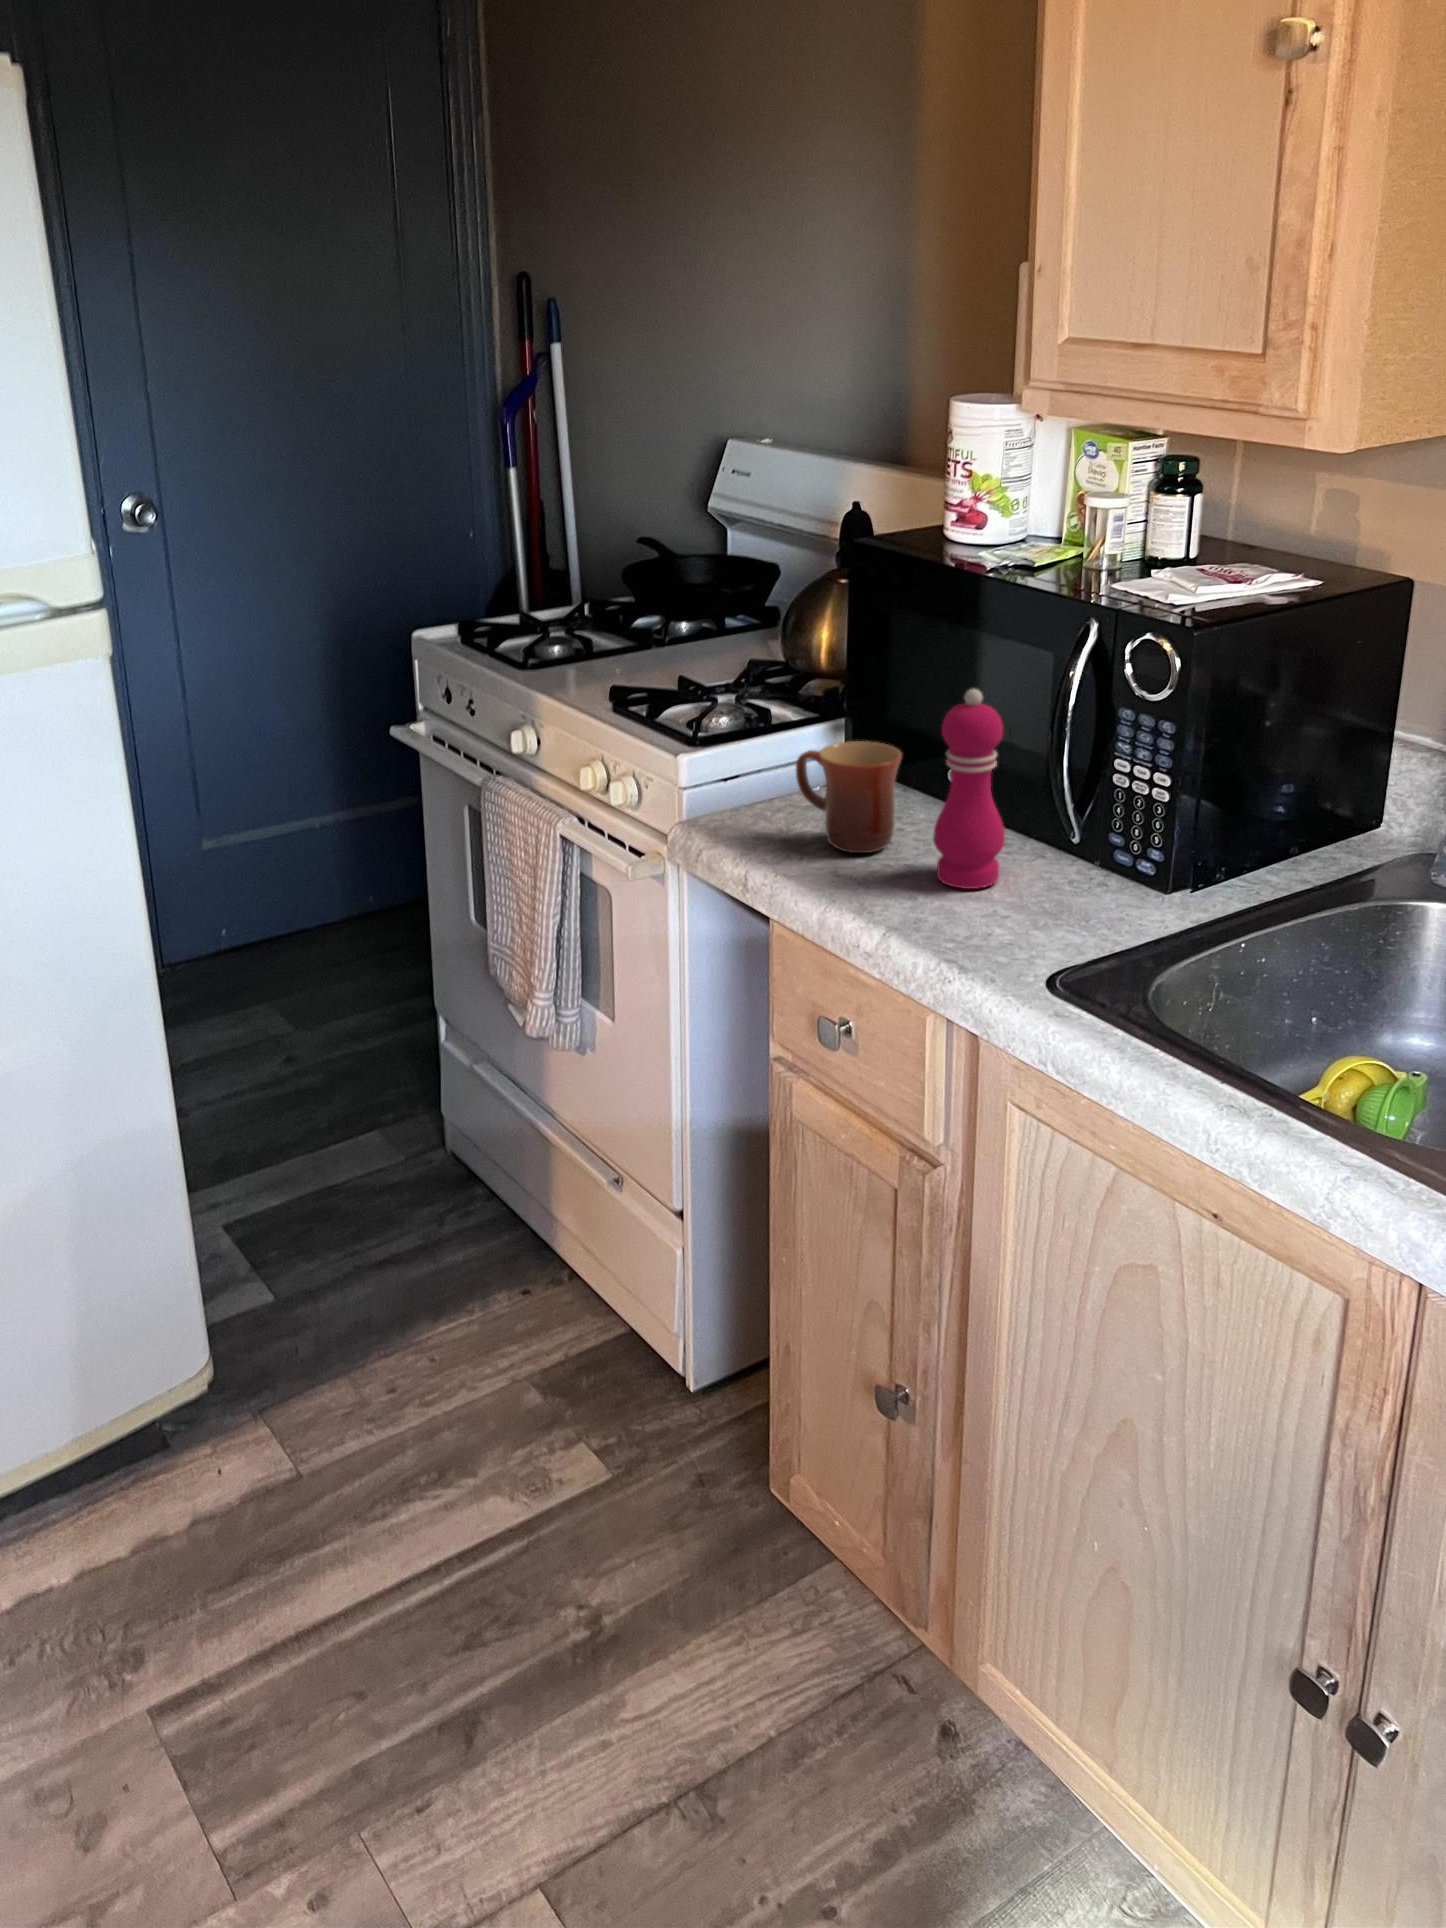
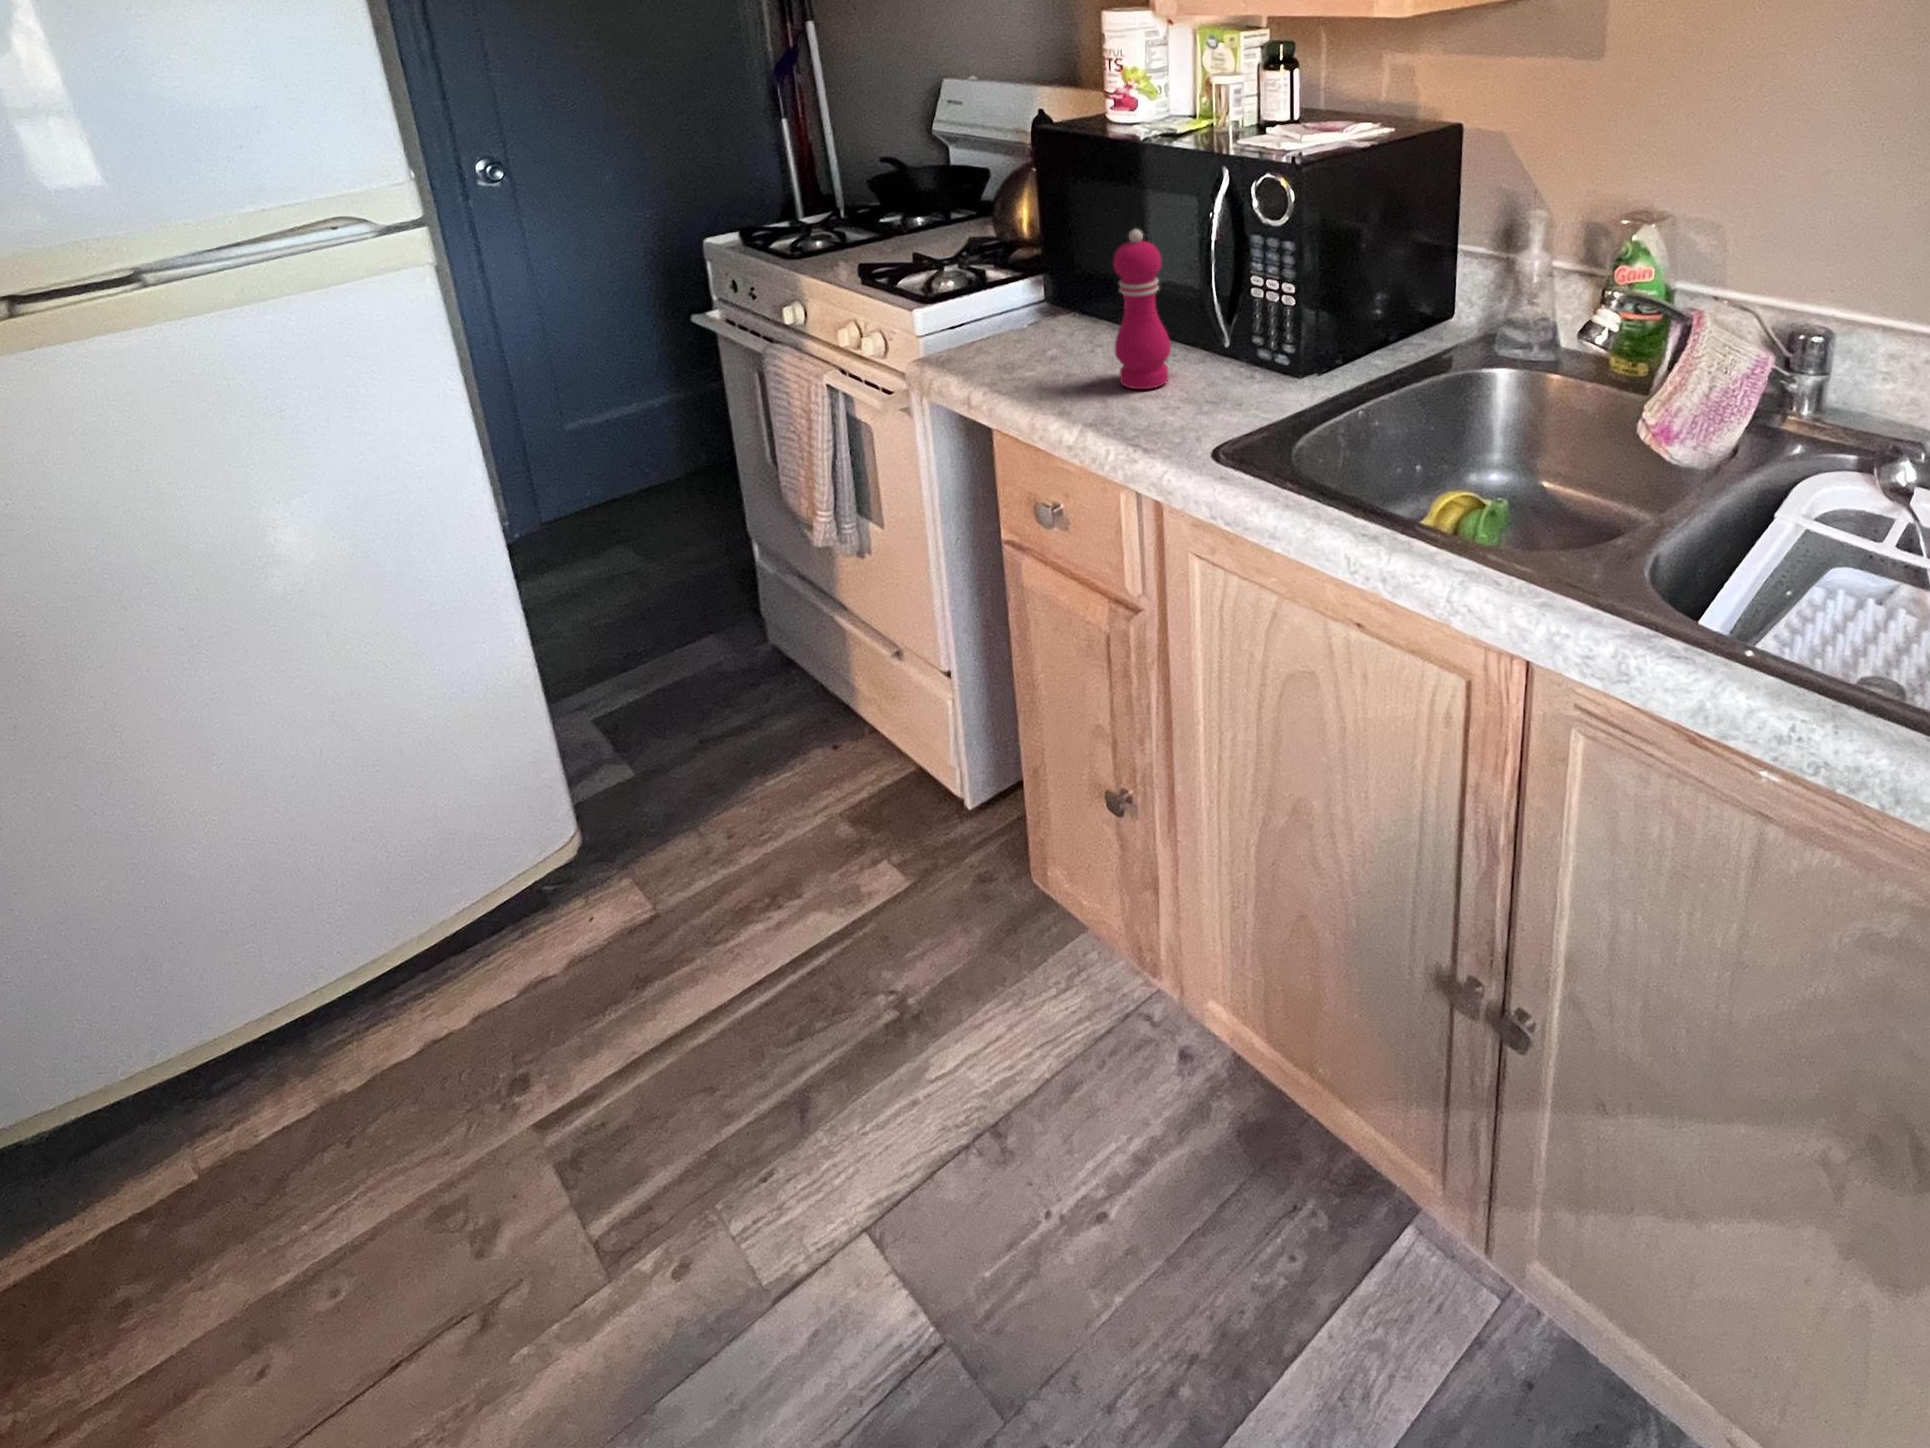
mug: present [796,741,902,853] -> none [1003,282,1086,371]

